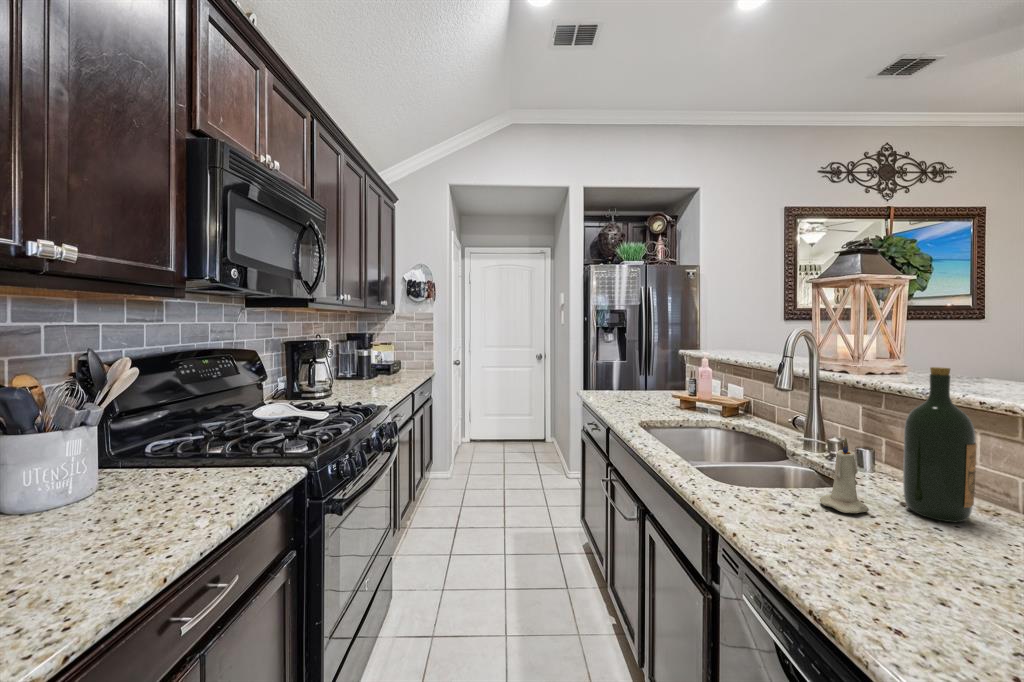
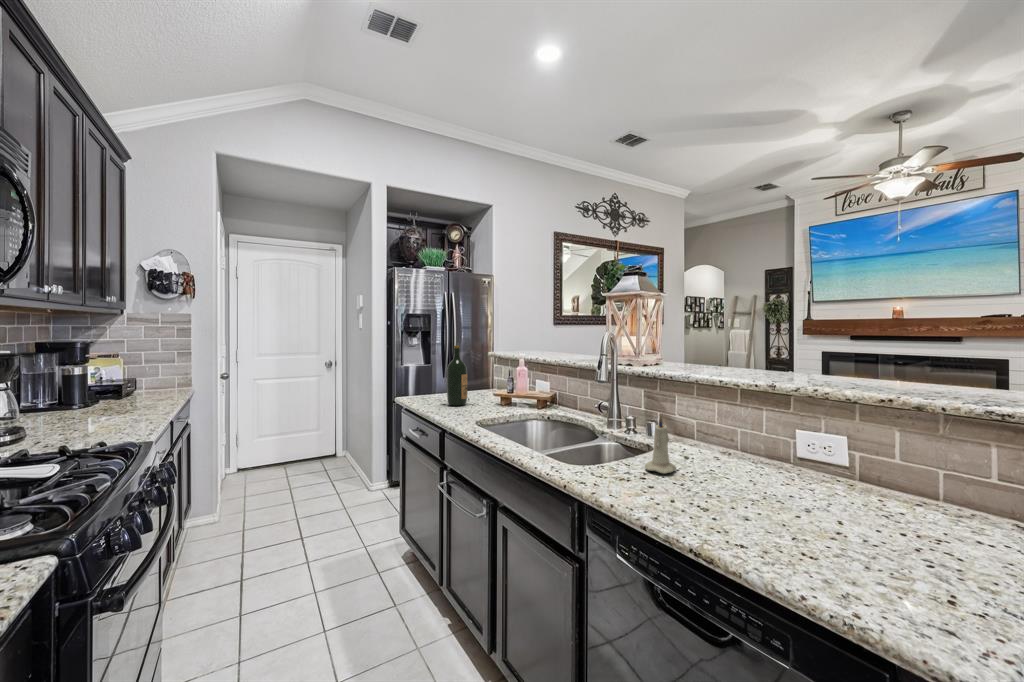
wine bottle: present [903,367,976,522] -> present [447,346,467,406]

